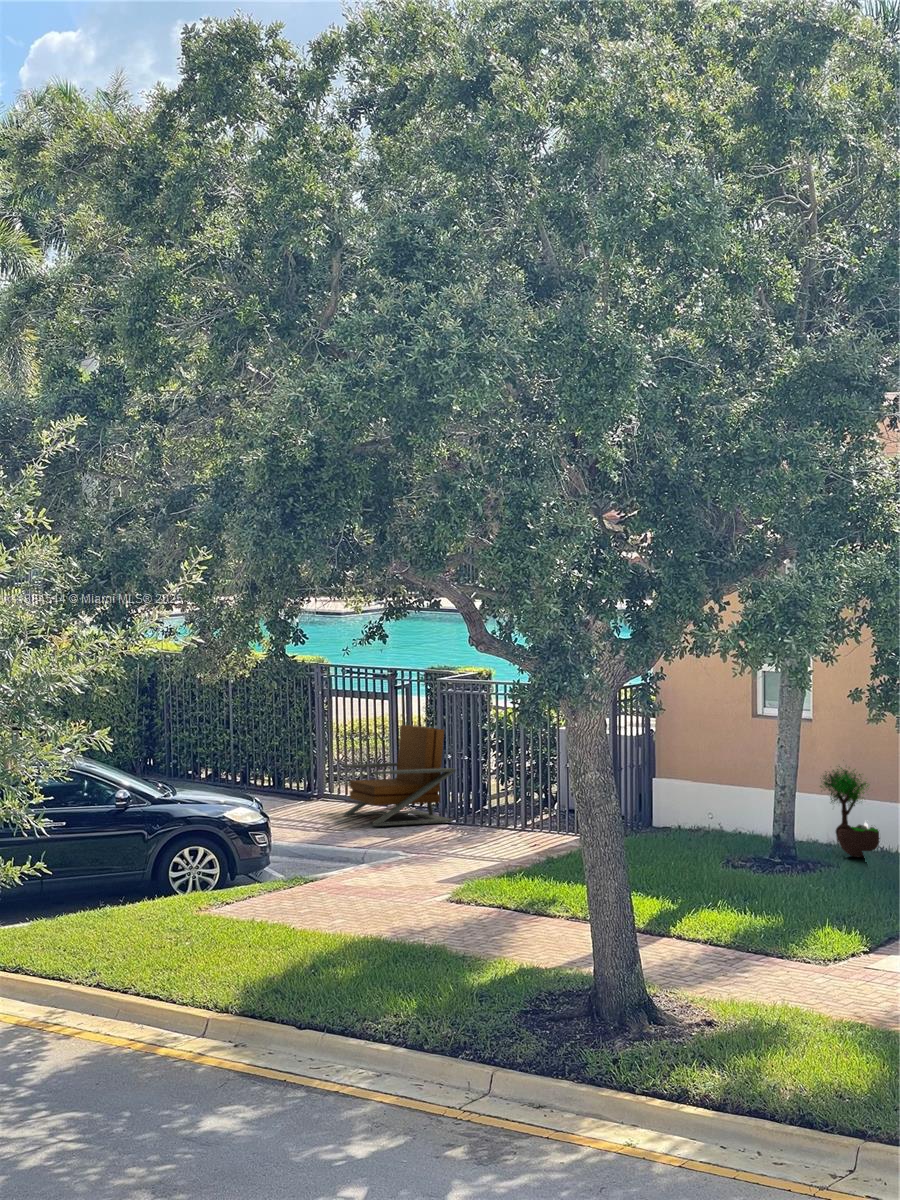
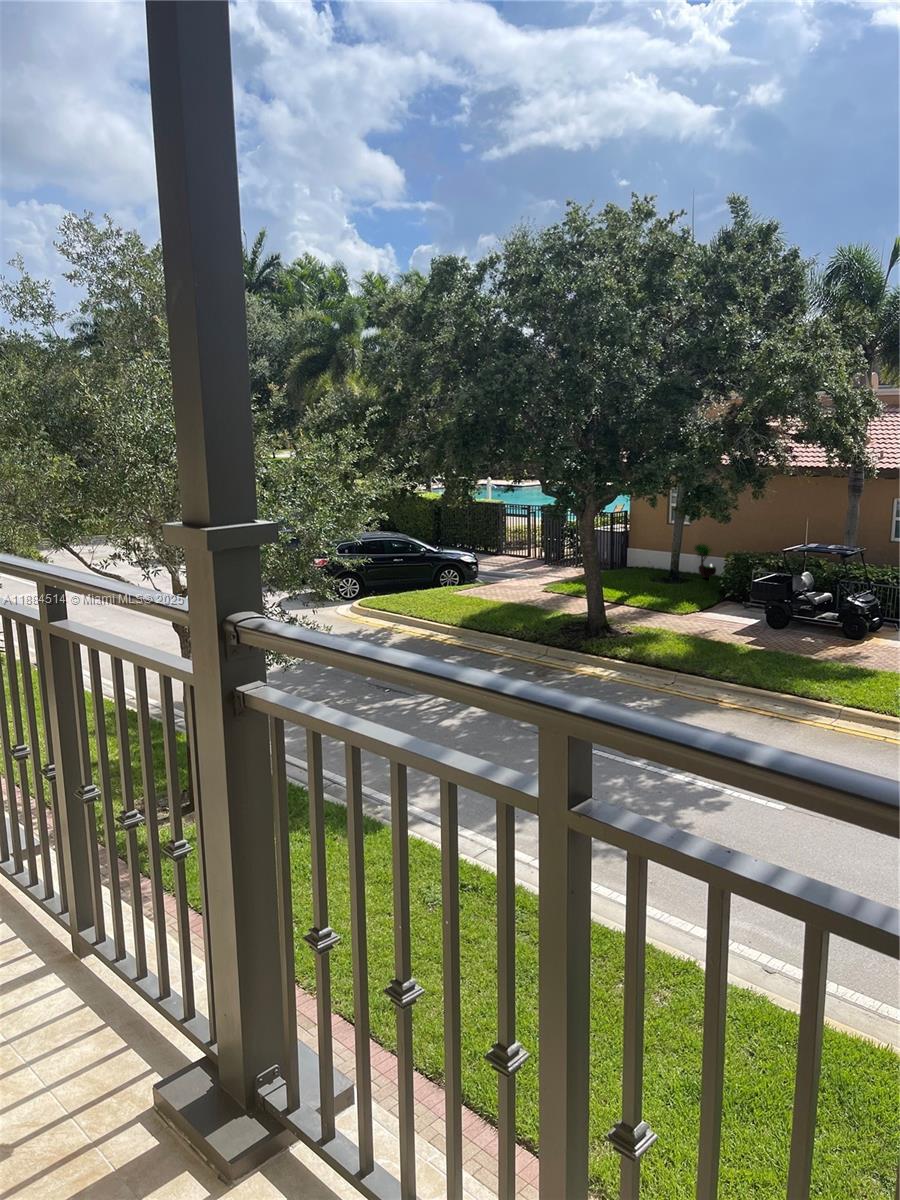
lounge chair: present [343,725,456,826] -> none [507,524,551,564]

